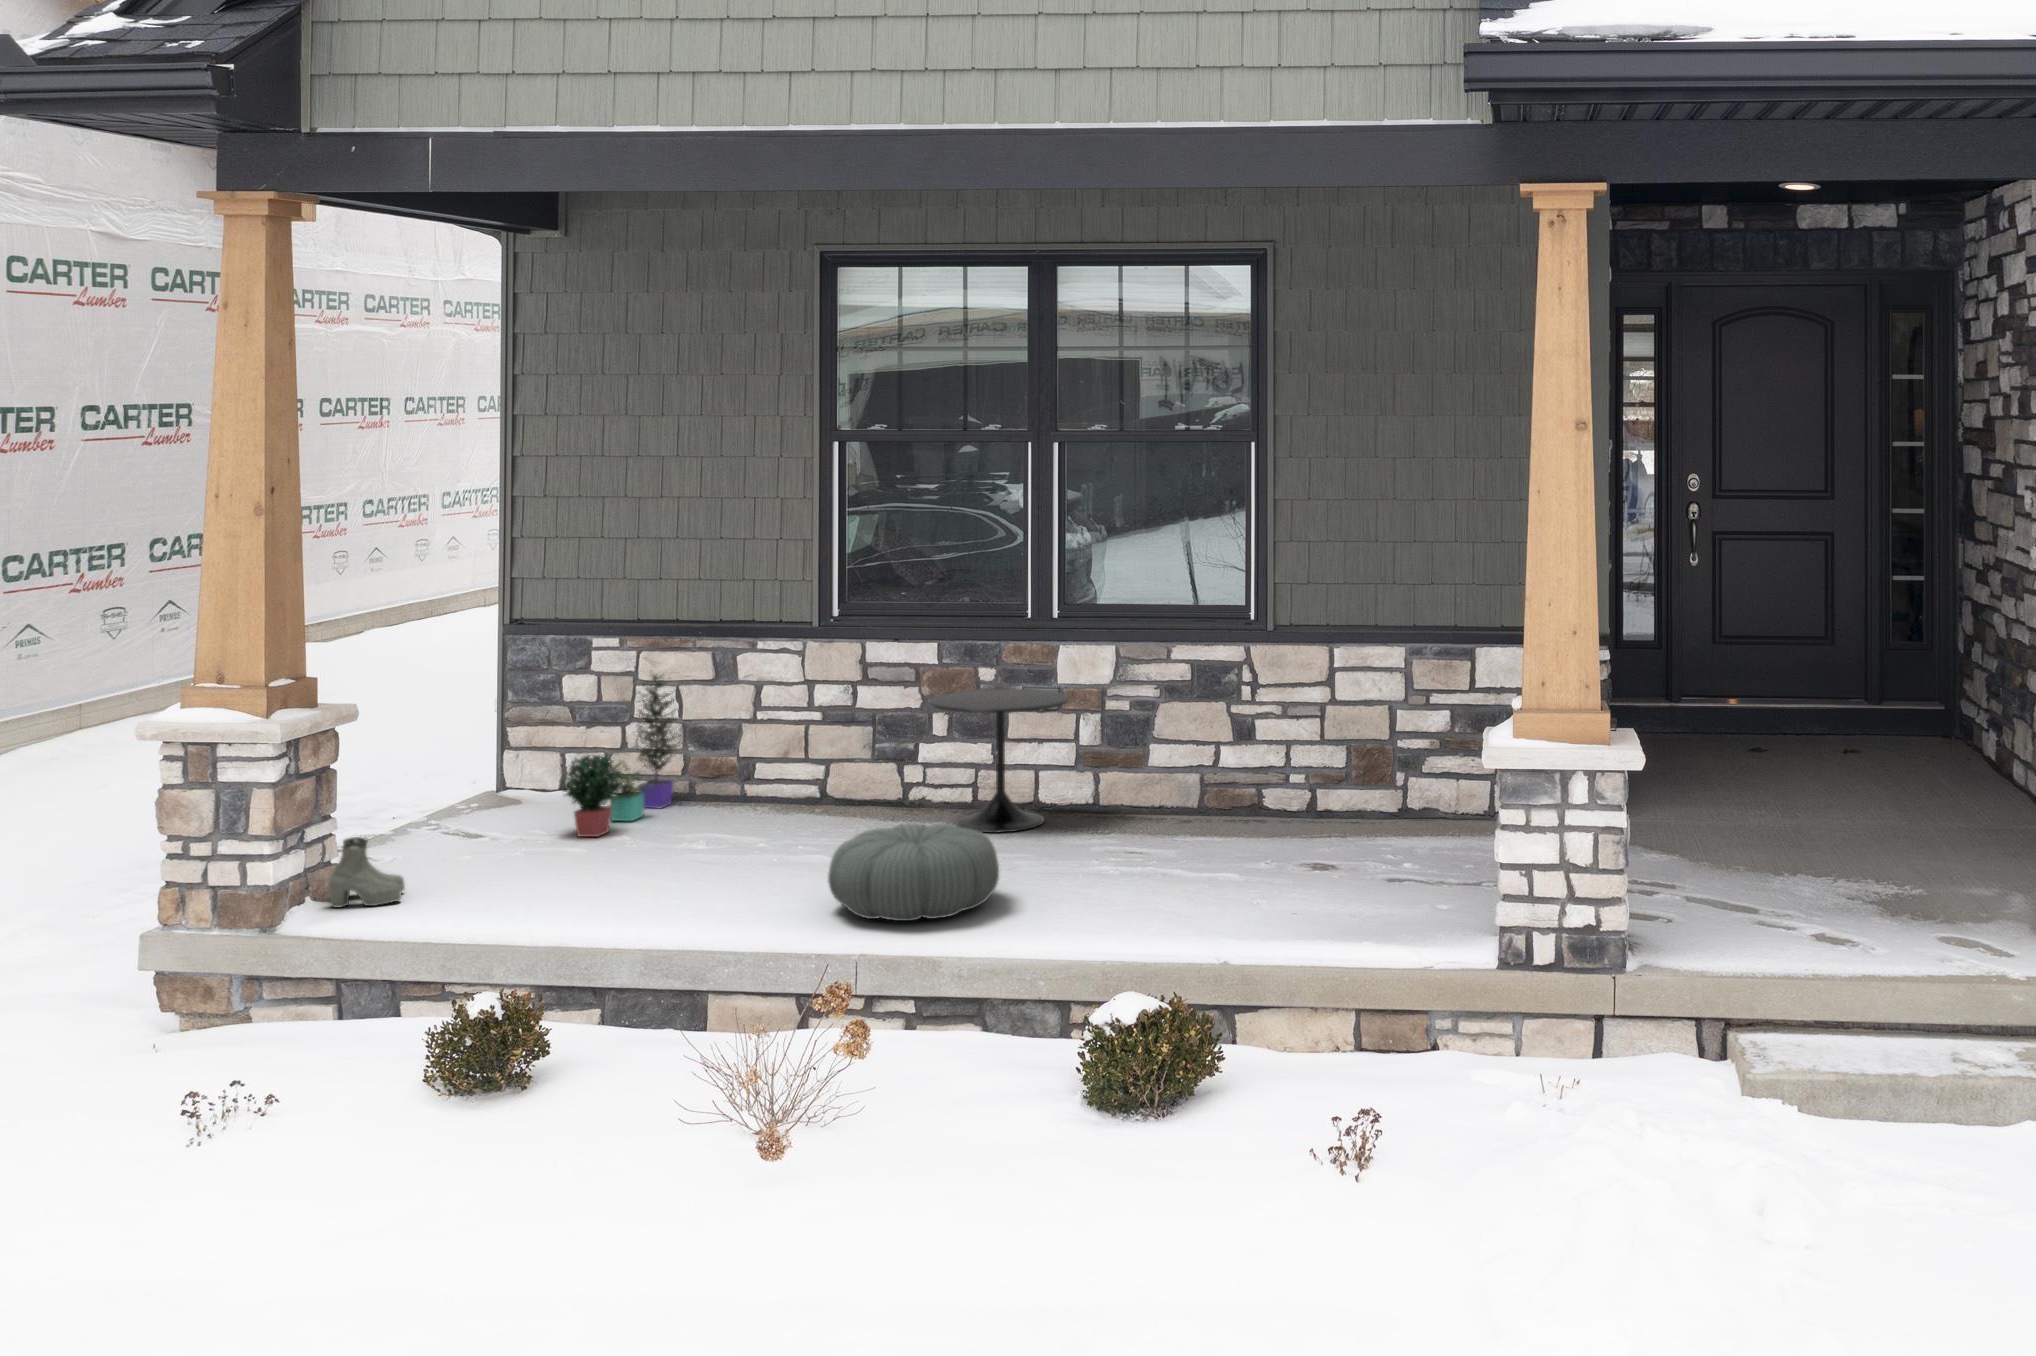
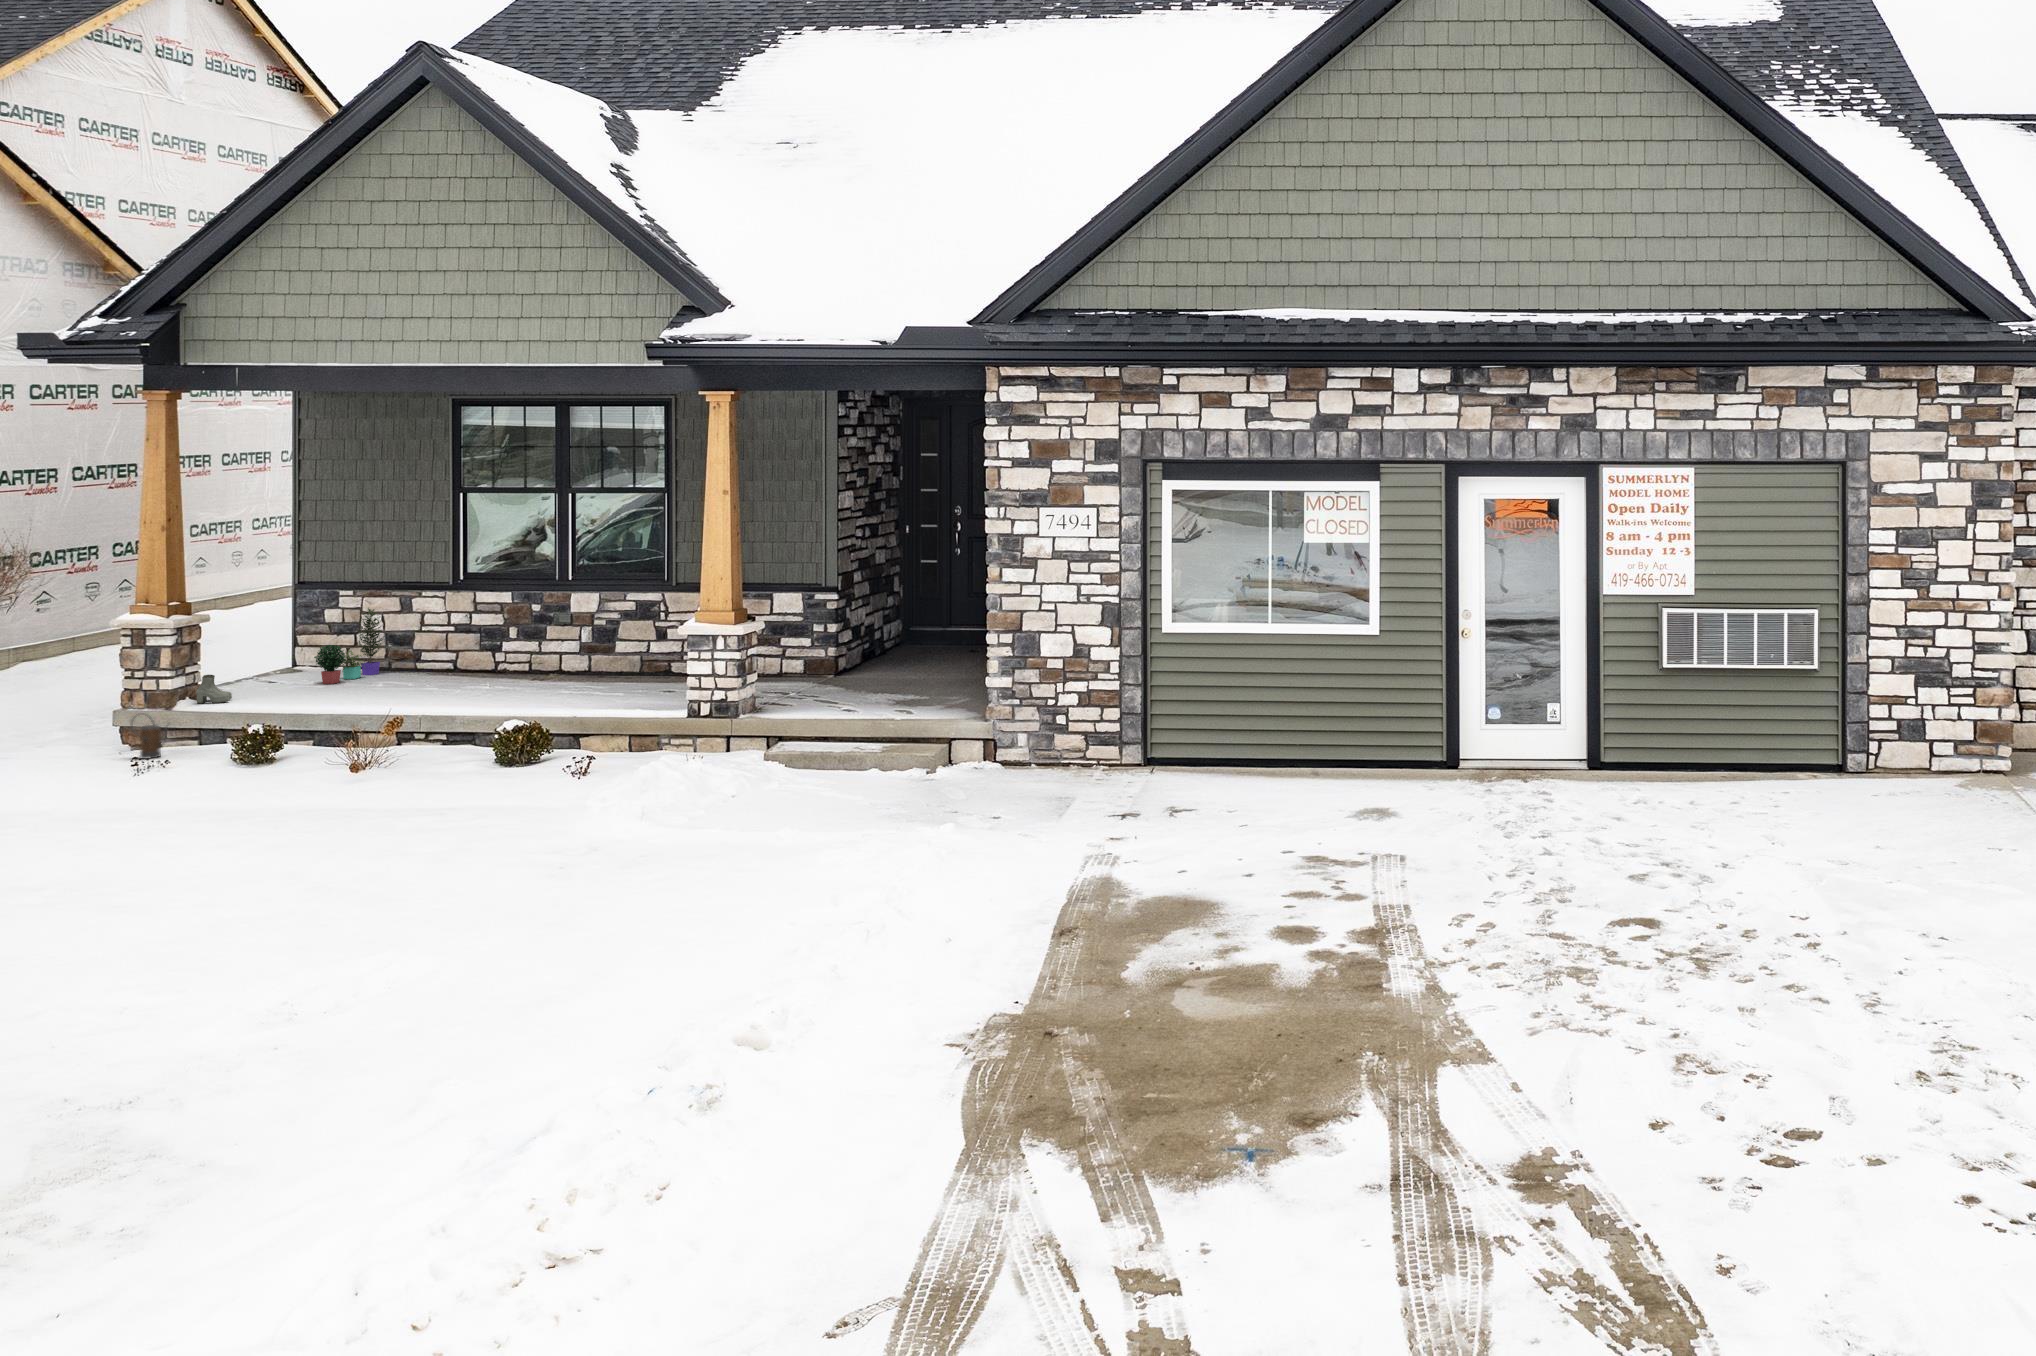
side table: present [930,689,1070,833] -> none [498,615,572,682]
pouf: present [828,824,999,921] -> none [418,668,499,706]
watering can: none [183,945,277,1057] -> present [132,714,167,759]

